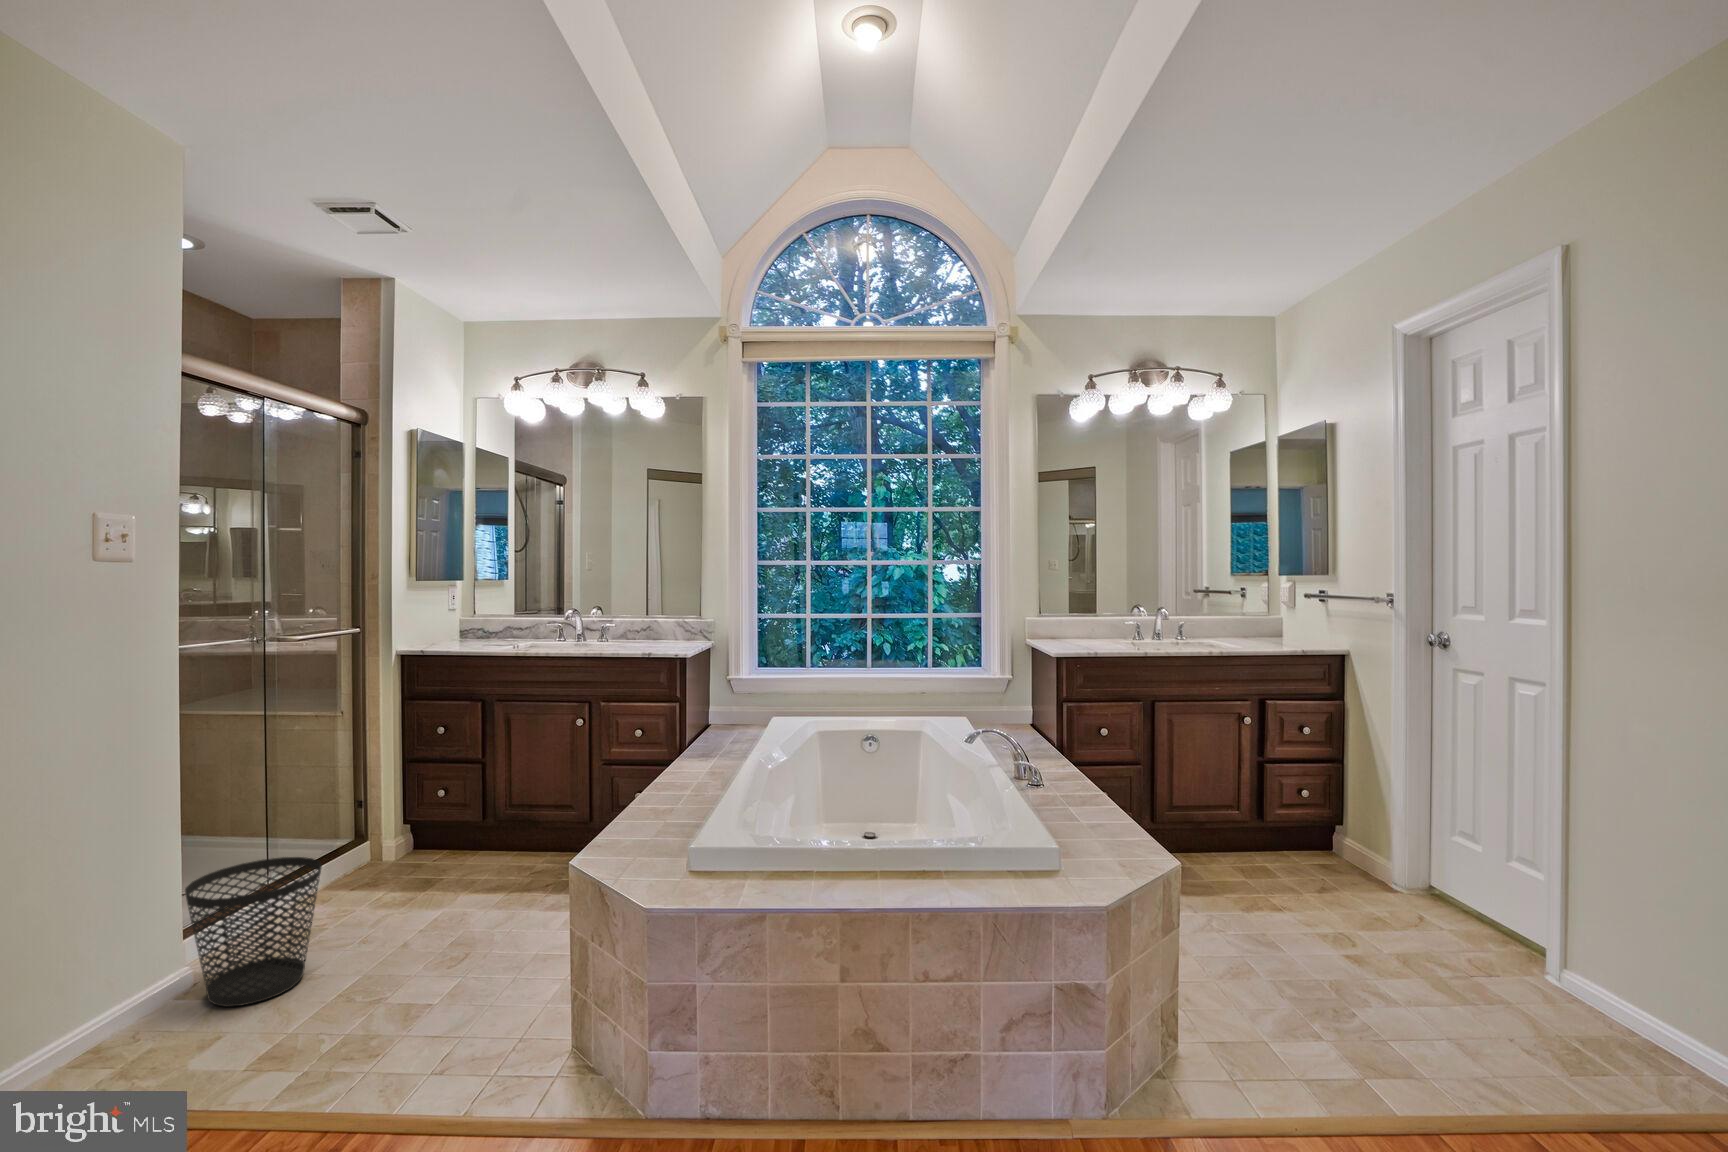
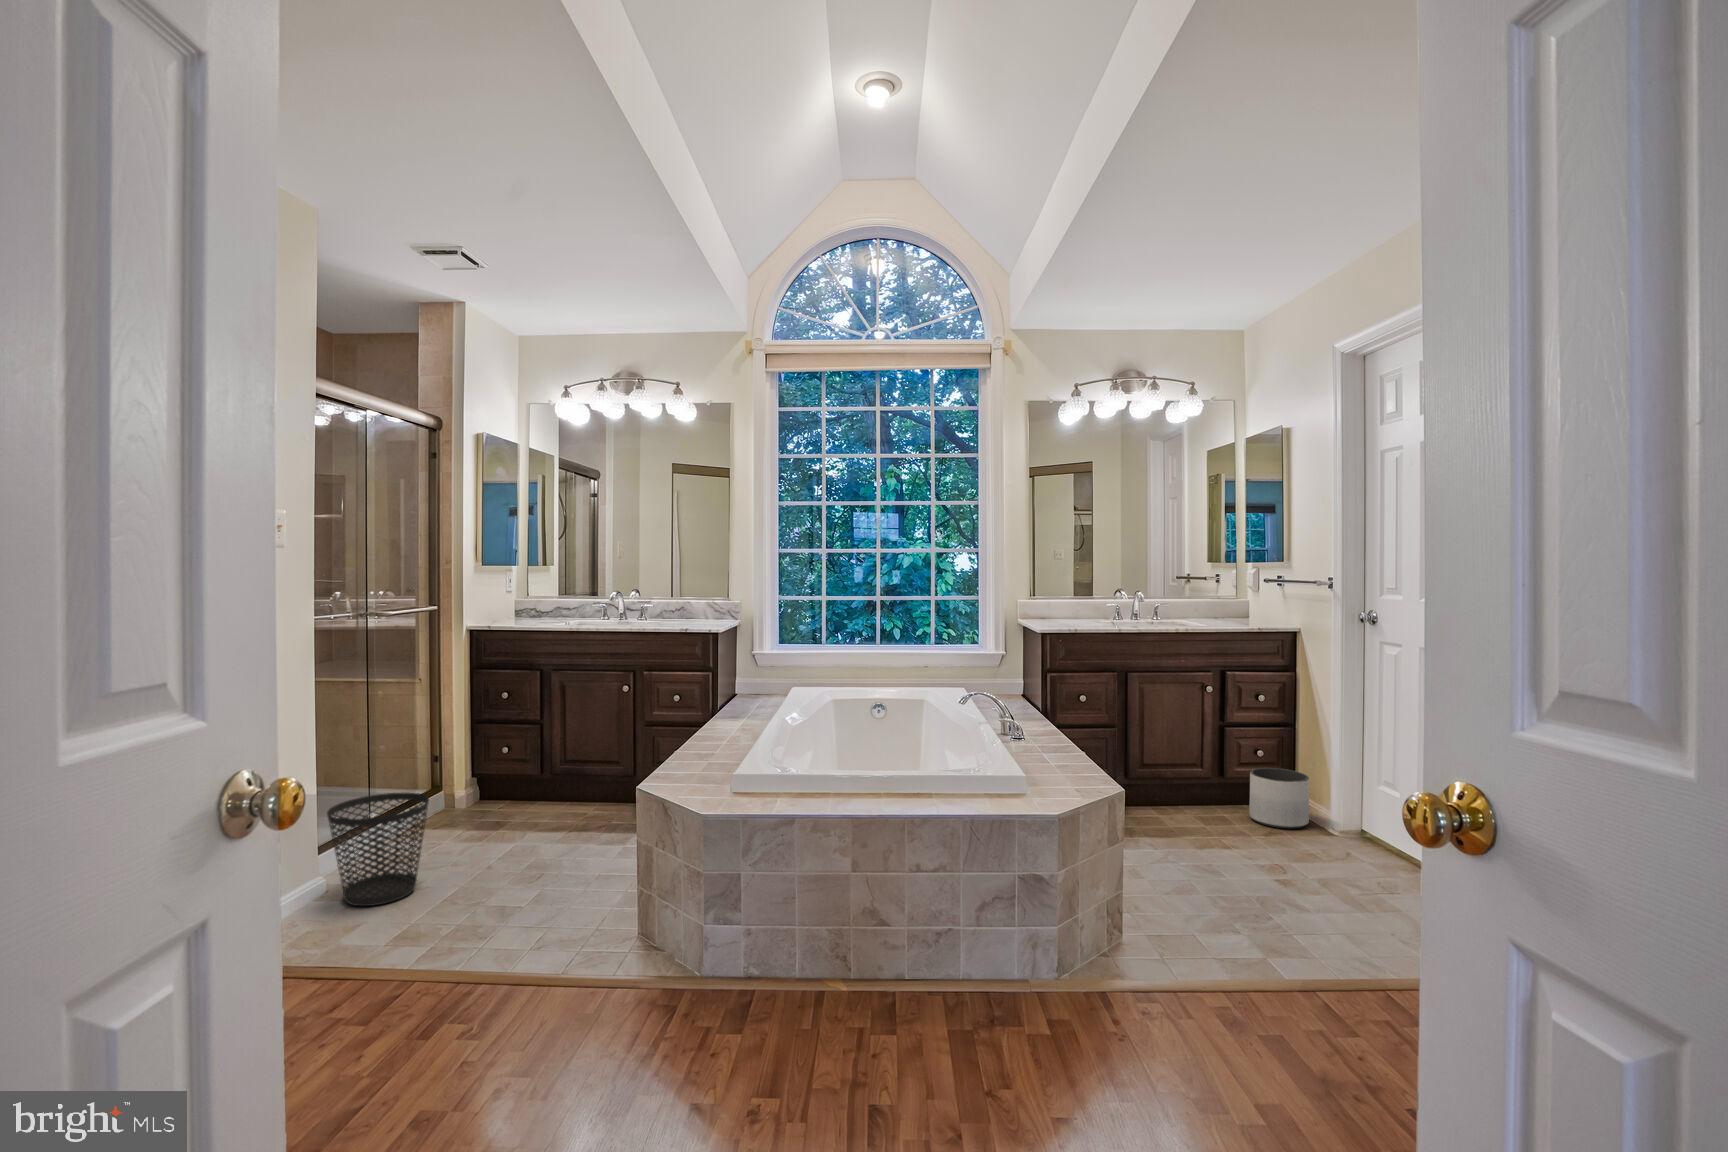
planter: none [1295,809,1366,882] -> present [1249,768,1309,829]

